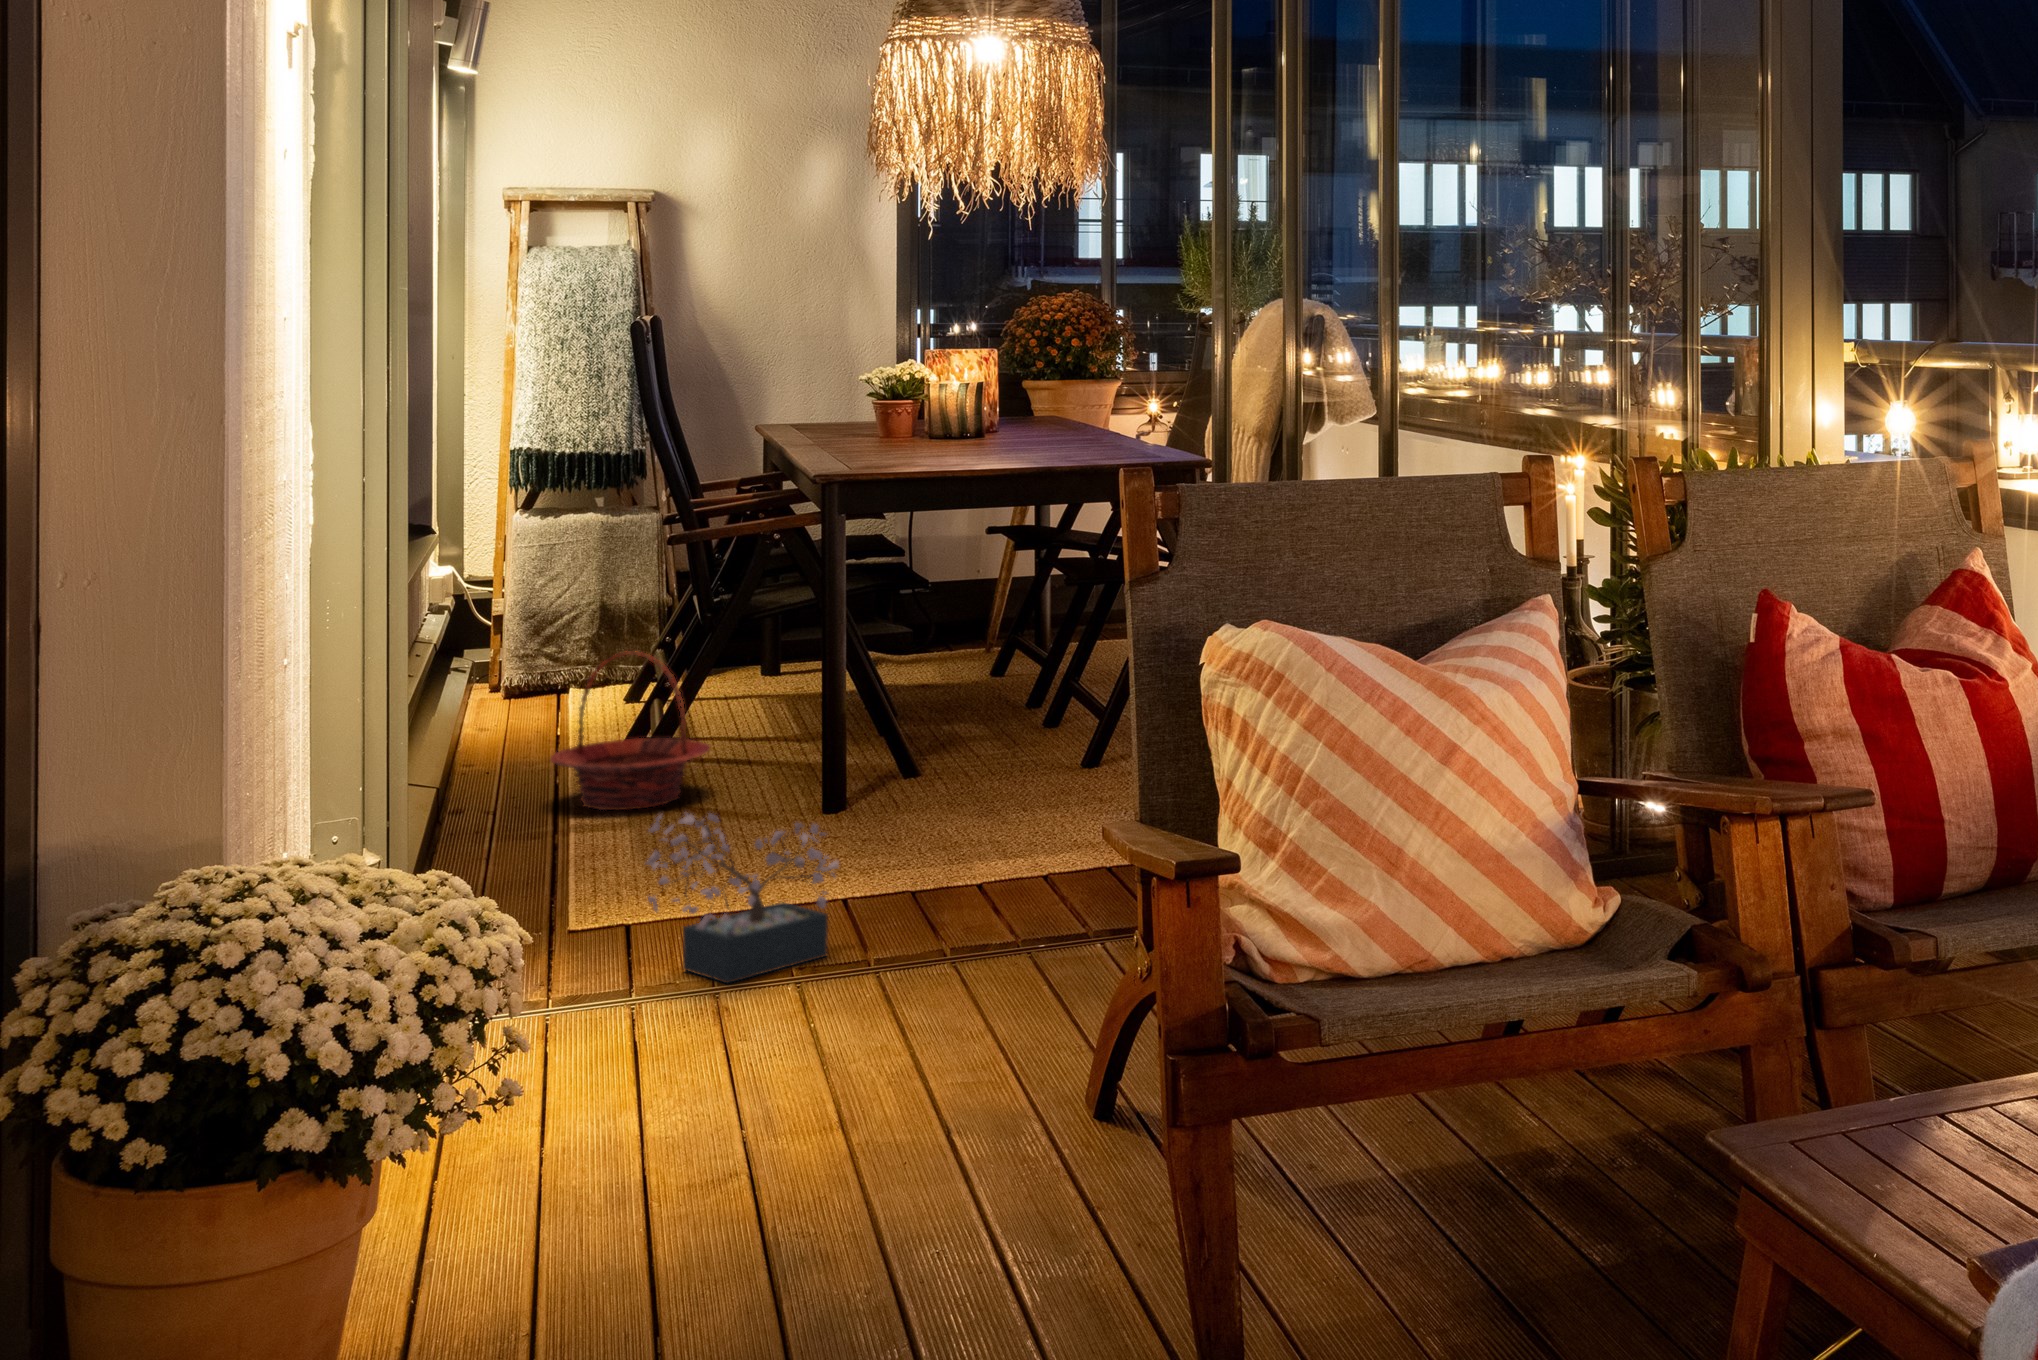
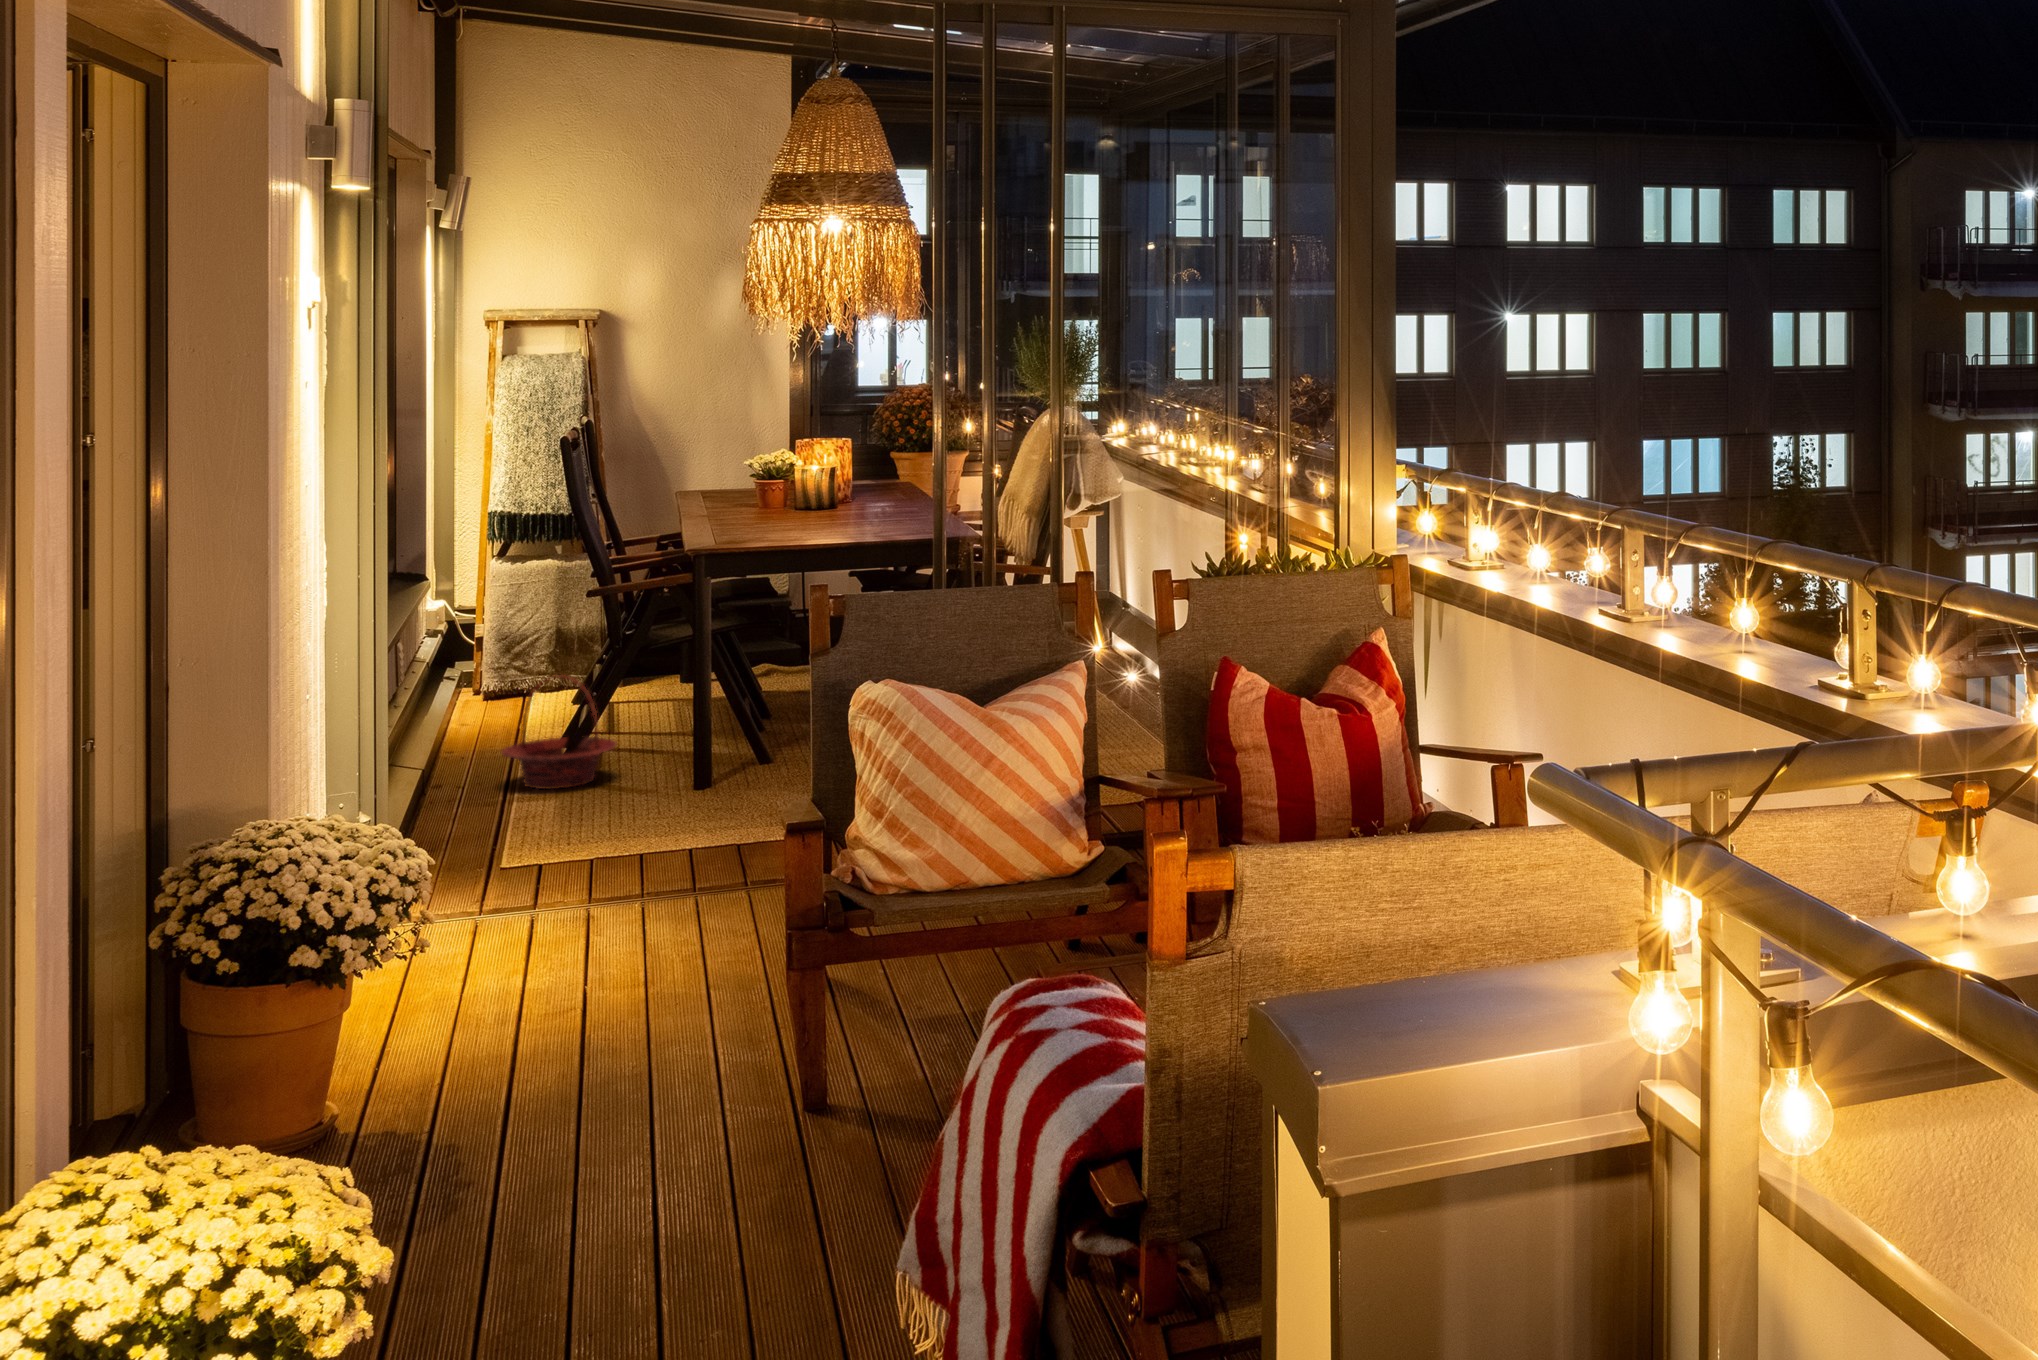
decorative plant: present [647,813,839,983] -> none [543,791,676,903]

